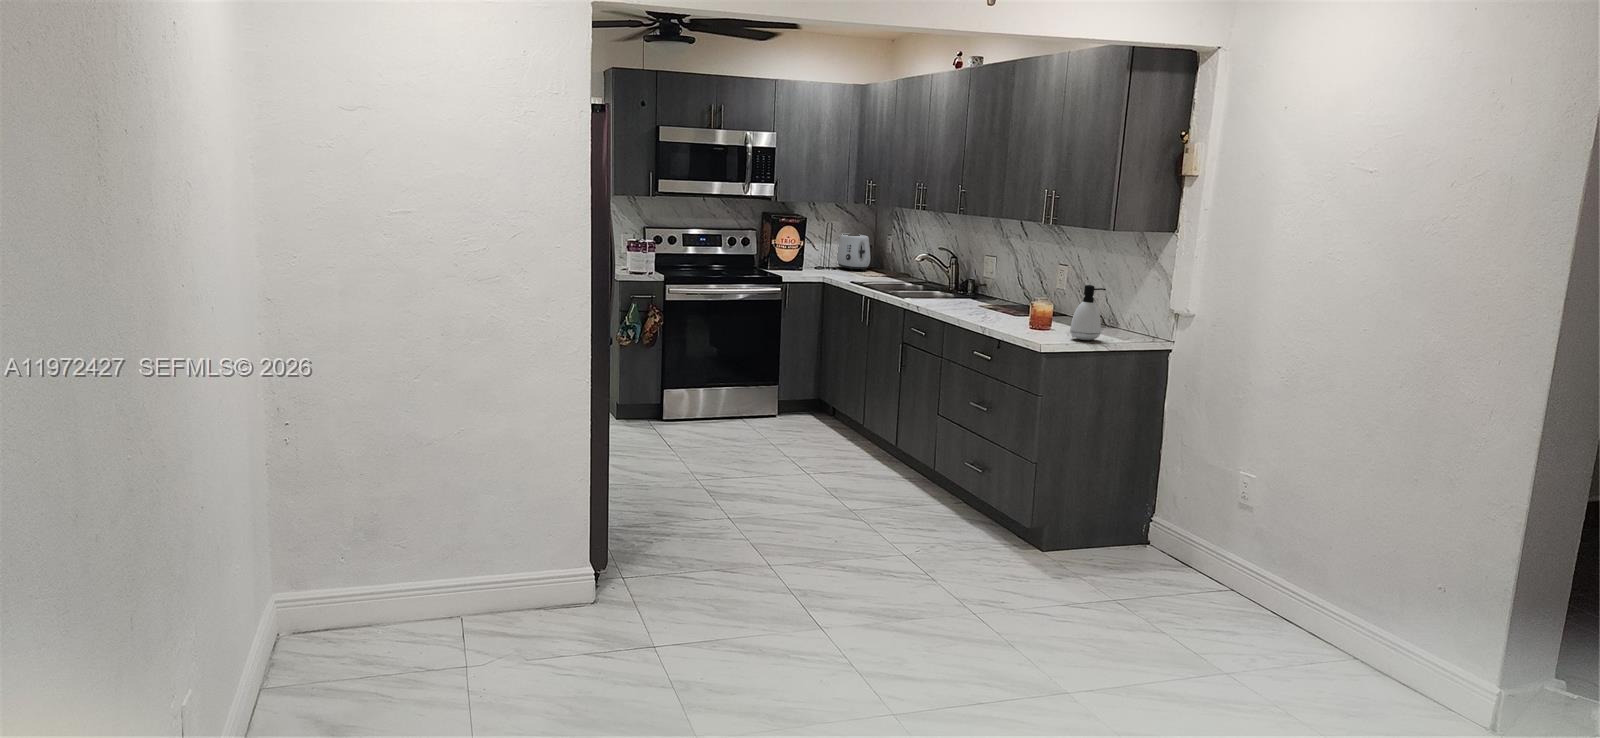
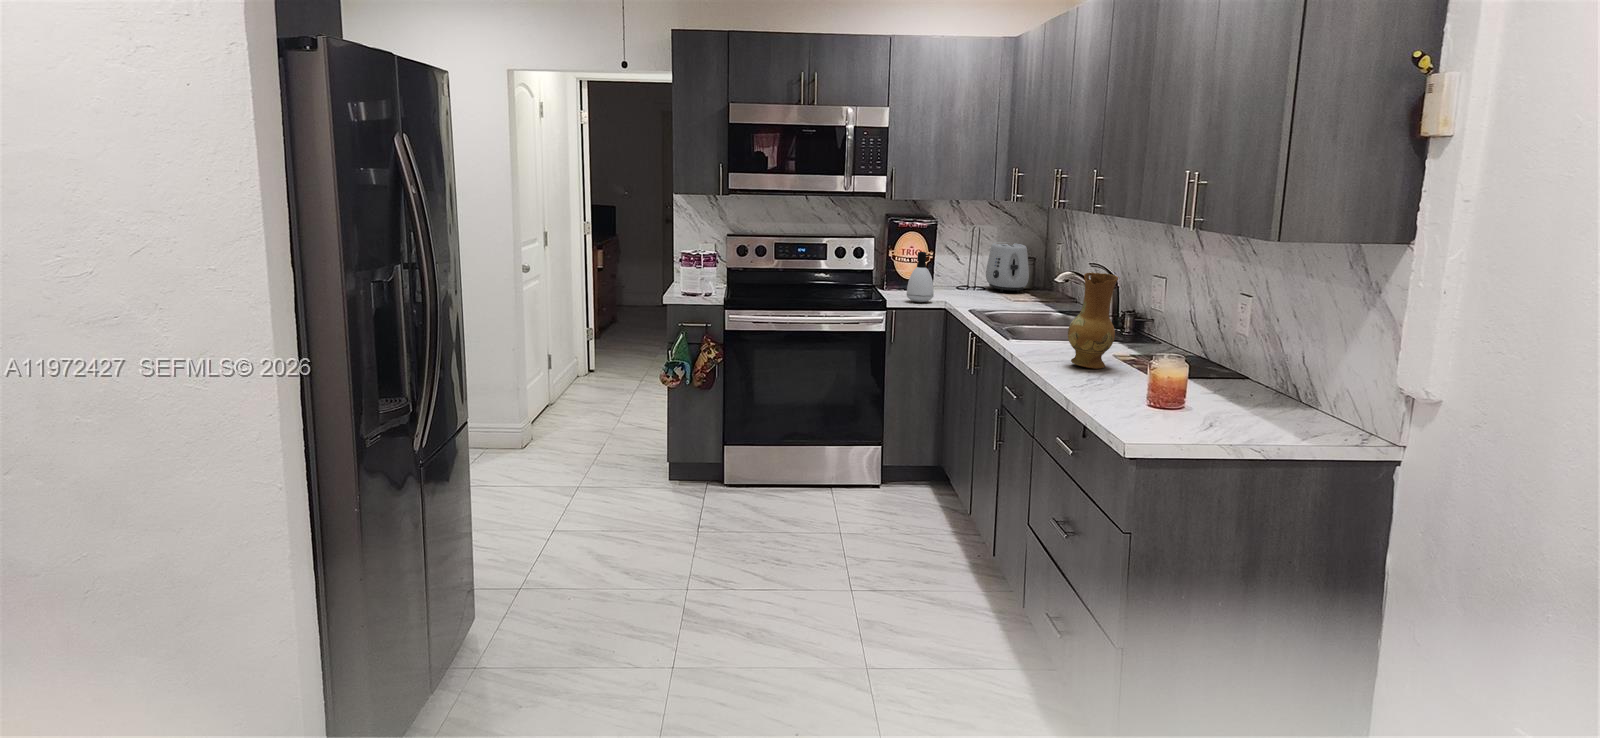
ceramic jug: none [960,252,992,313] -> present [1068,273,1118,369]
soap dispenser: present [1070,285,1106,340] -> present [907,252,935,302]

